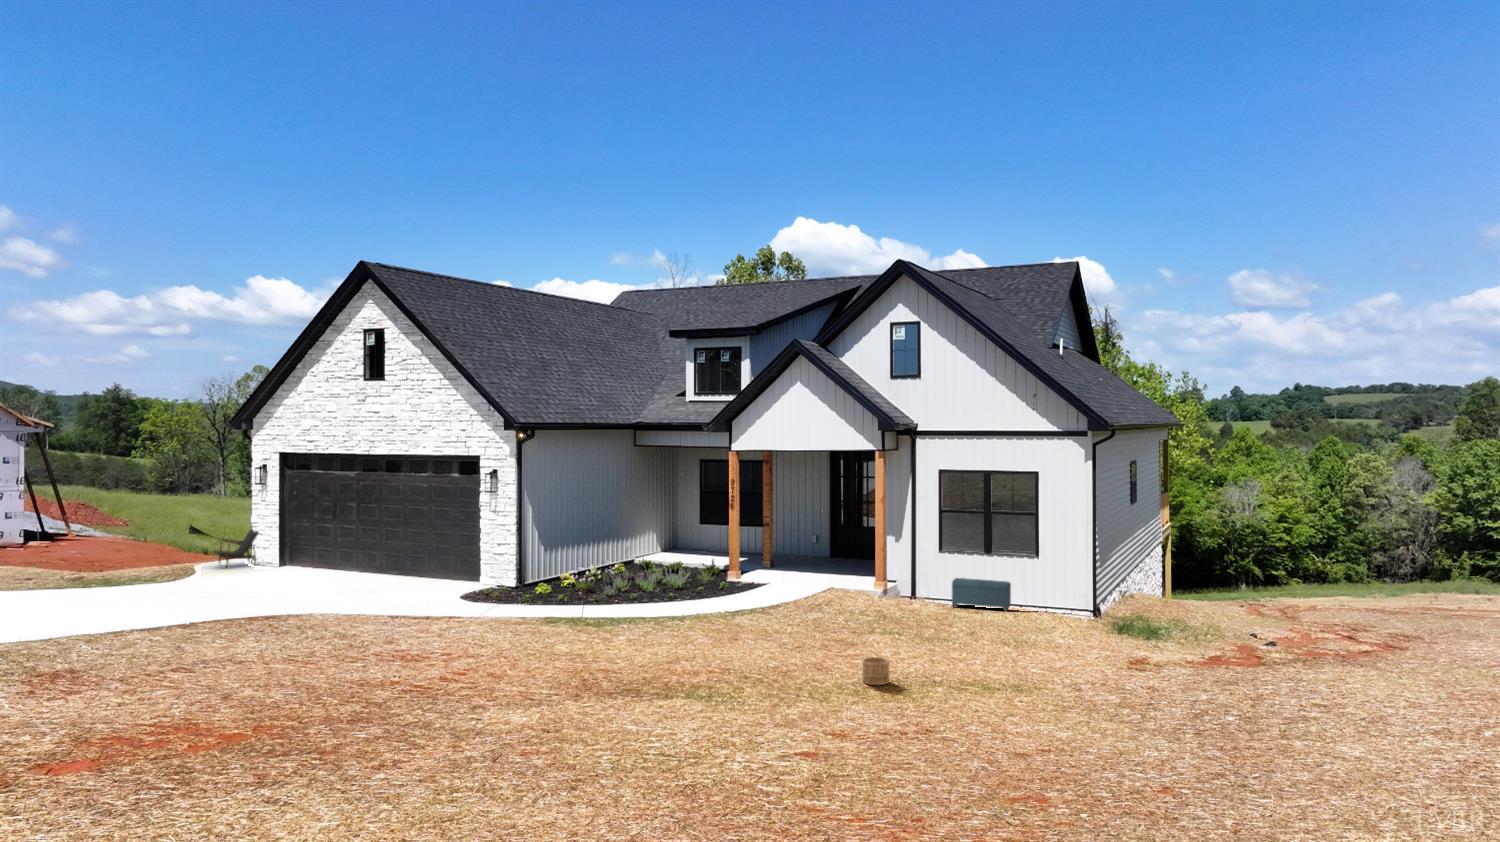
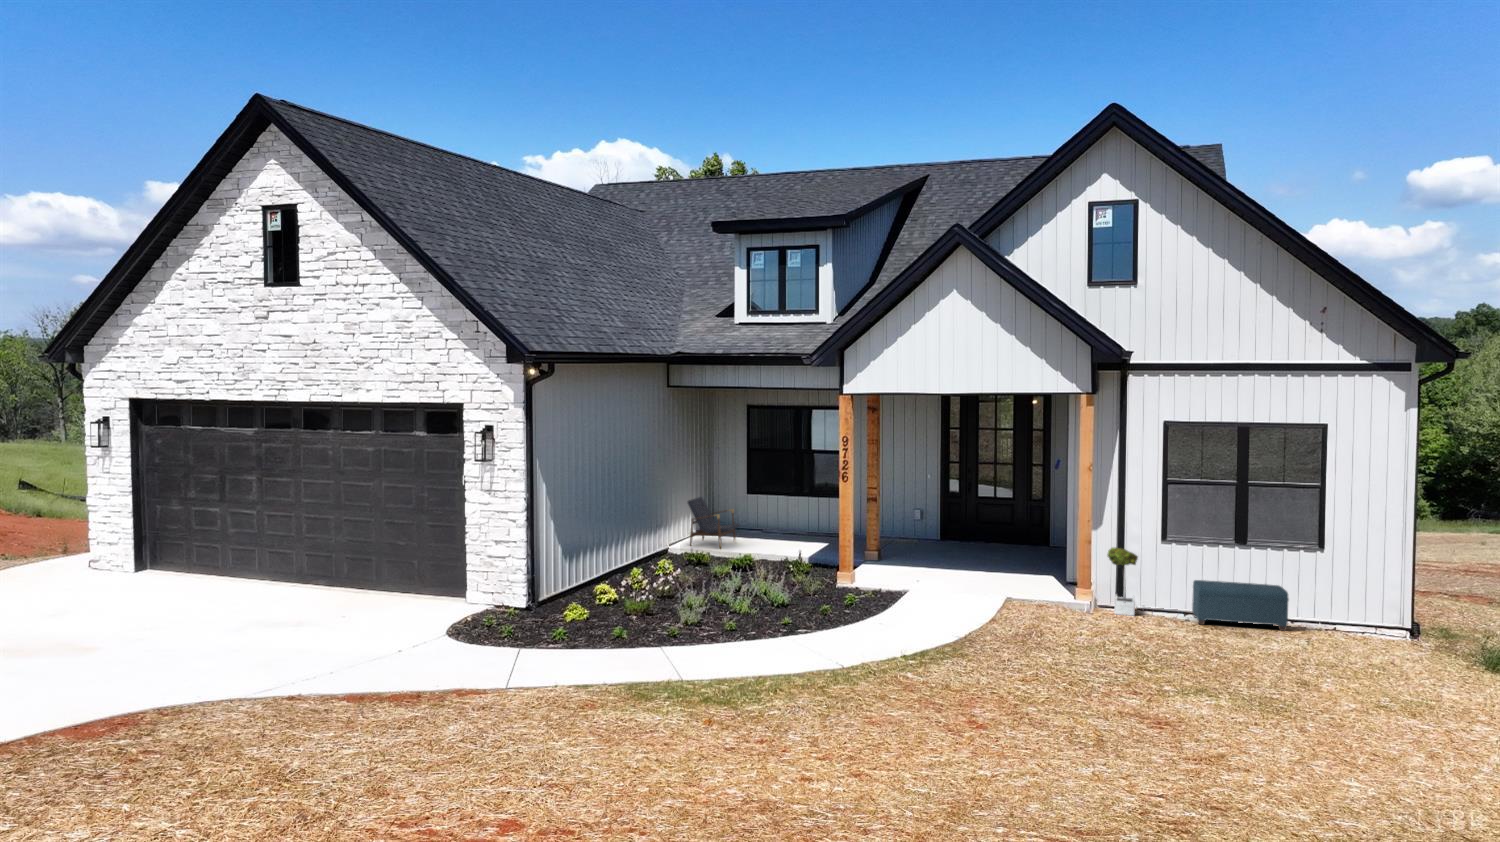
lounge chair: present [214,529,259,567] -> present [688,497,740,548]
potted tree: none [899,555,919,602] -> present [1107,547,1138,616]
wooden bucket: present [862,657,889,685] -> none [1252,751,1307,805]

